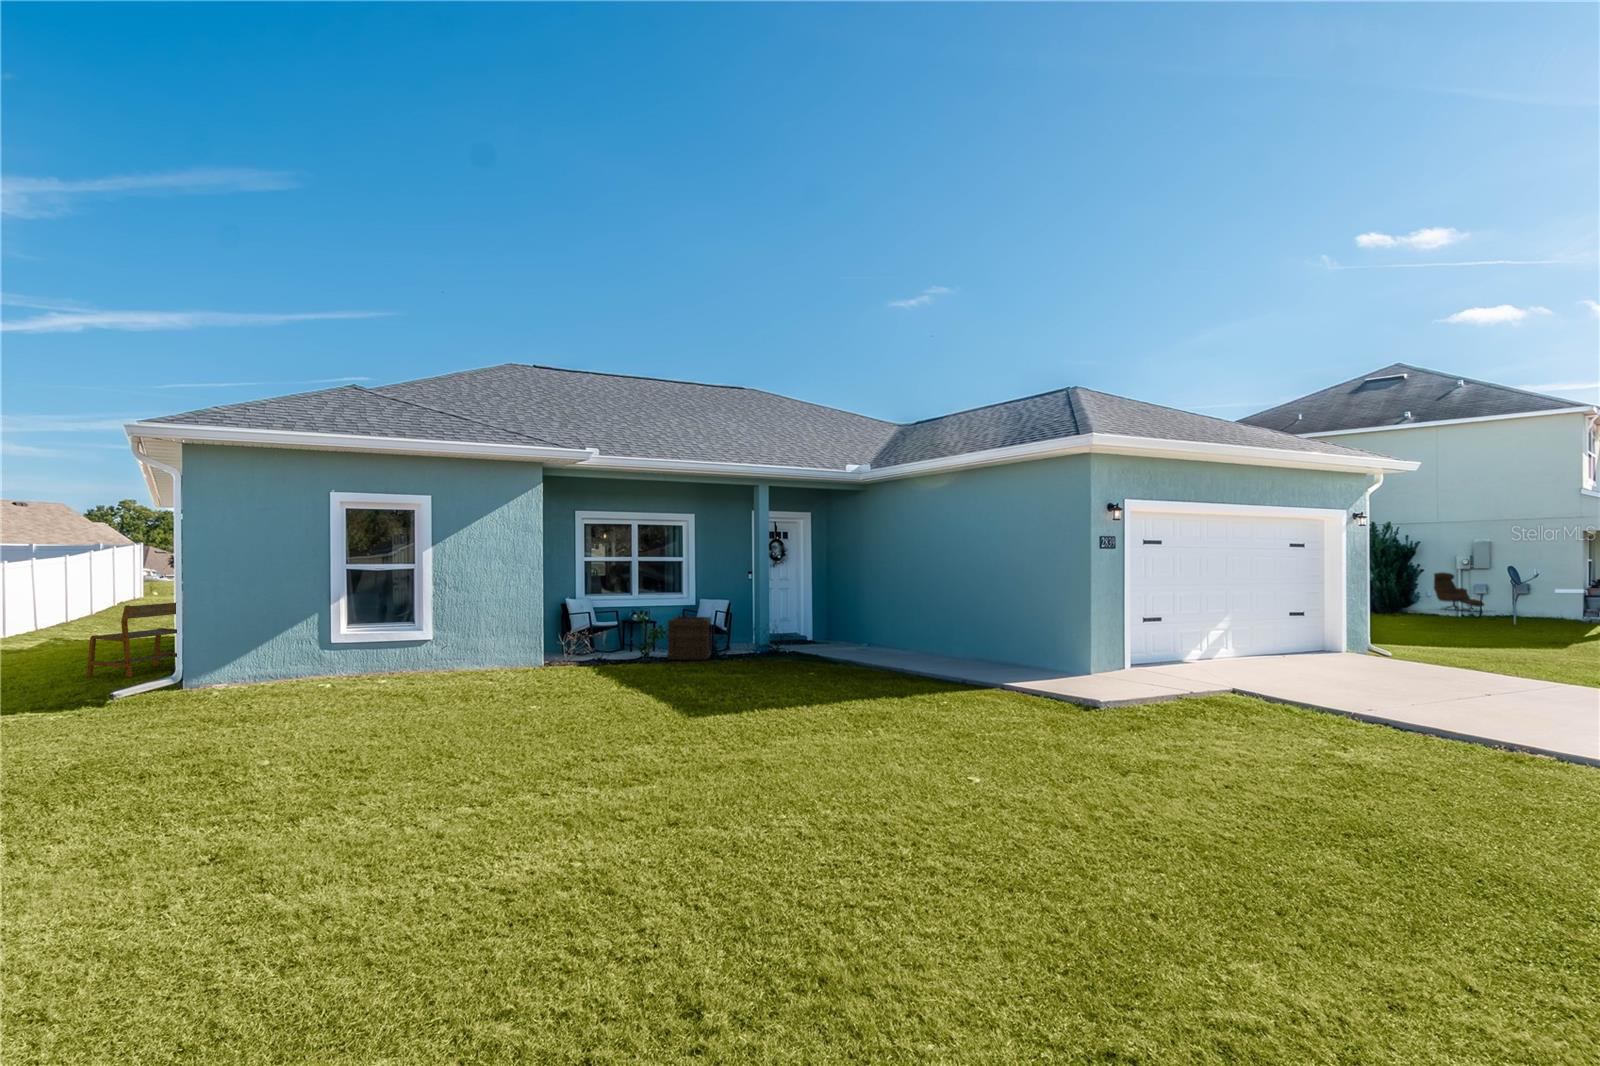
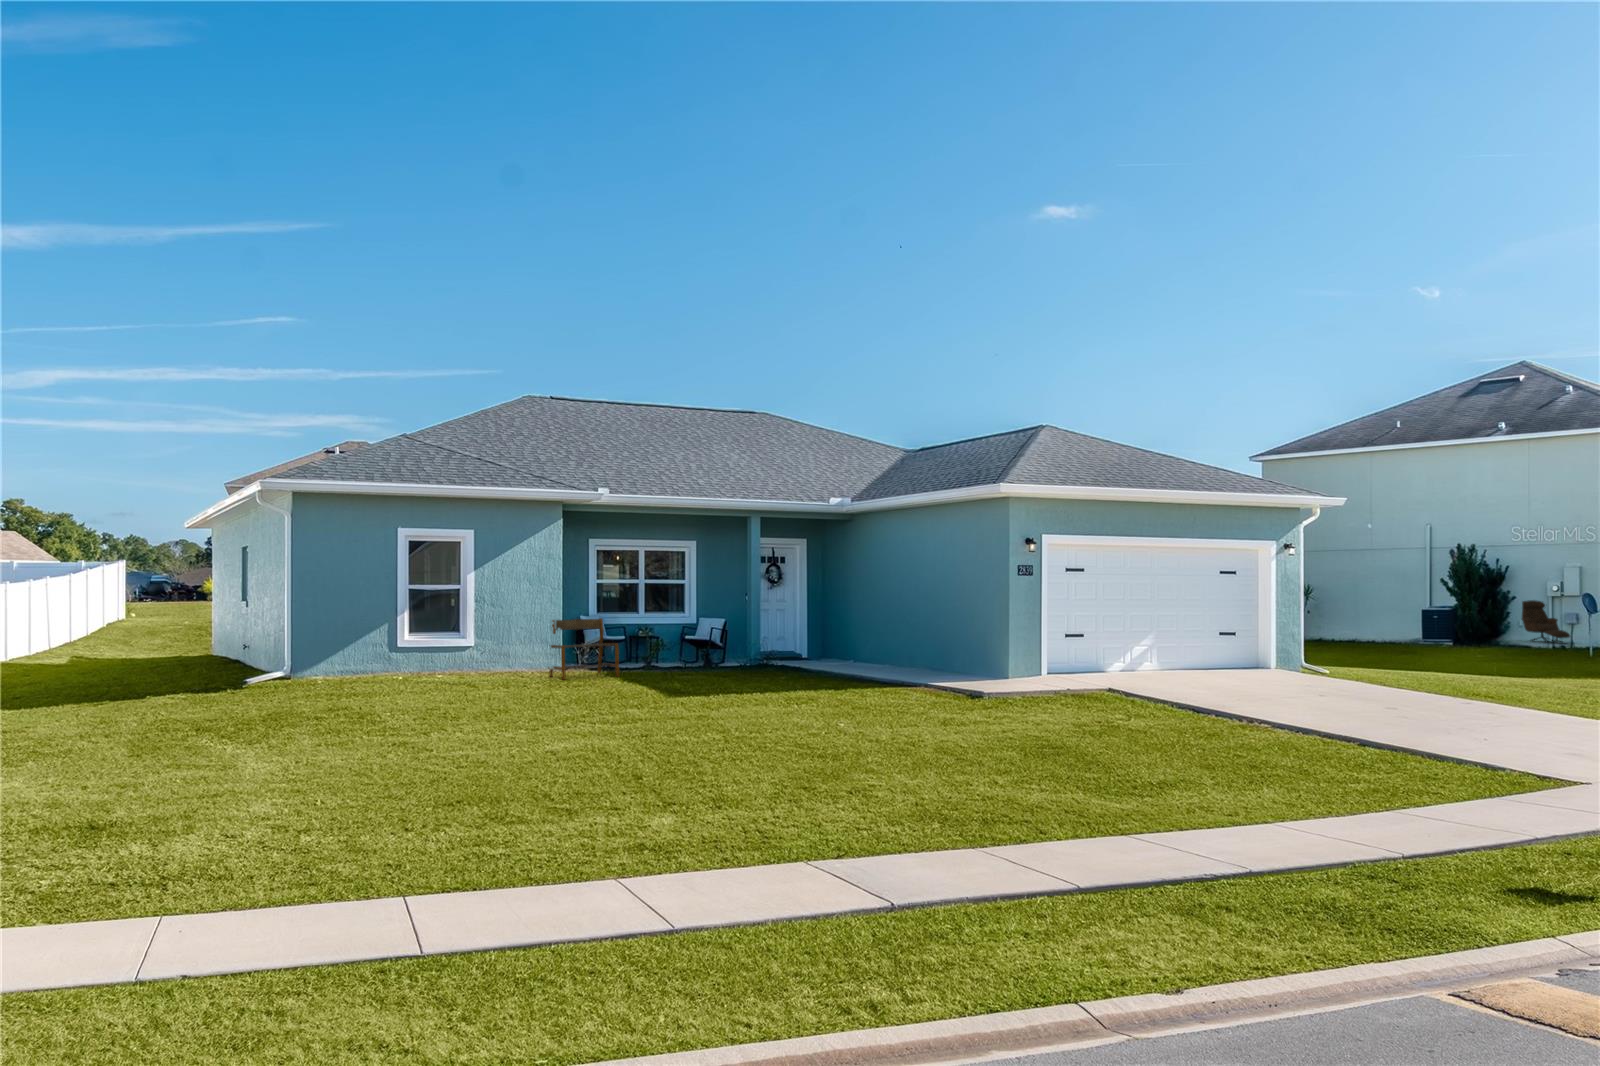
bench: present [87,603,177,677] -> present [549,618,619,680]
wooden crate: present [668,617,711,660] -> none [668,633,708,671]

